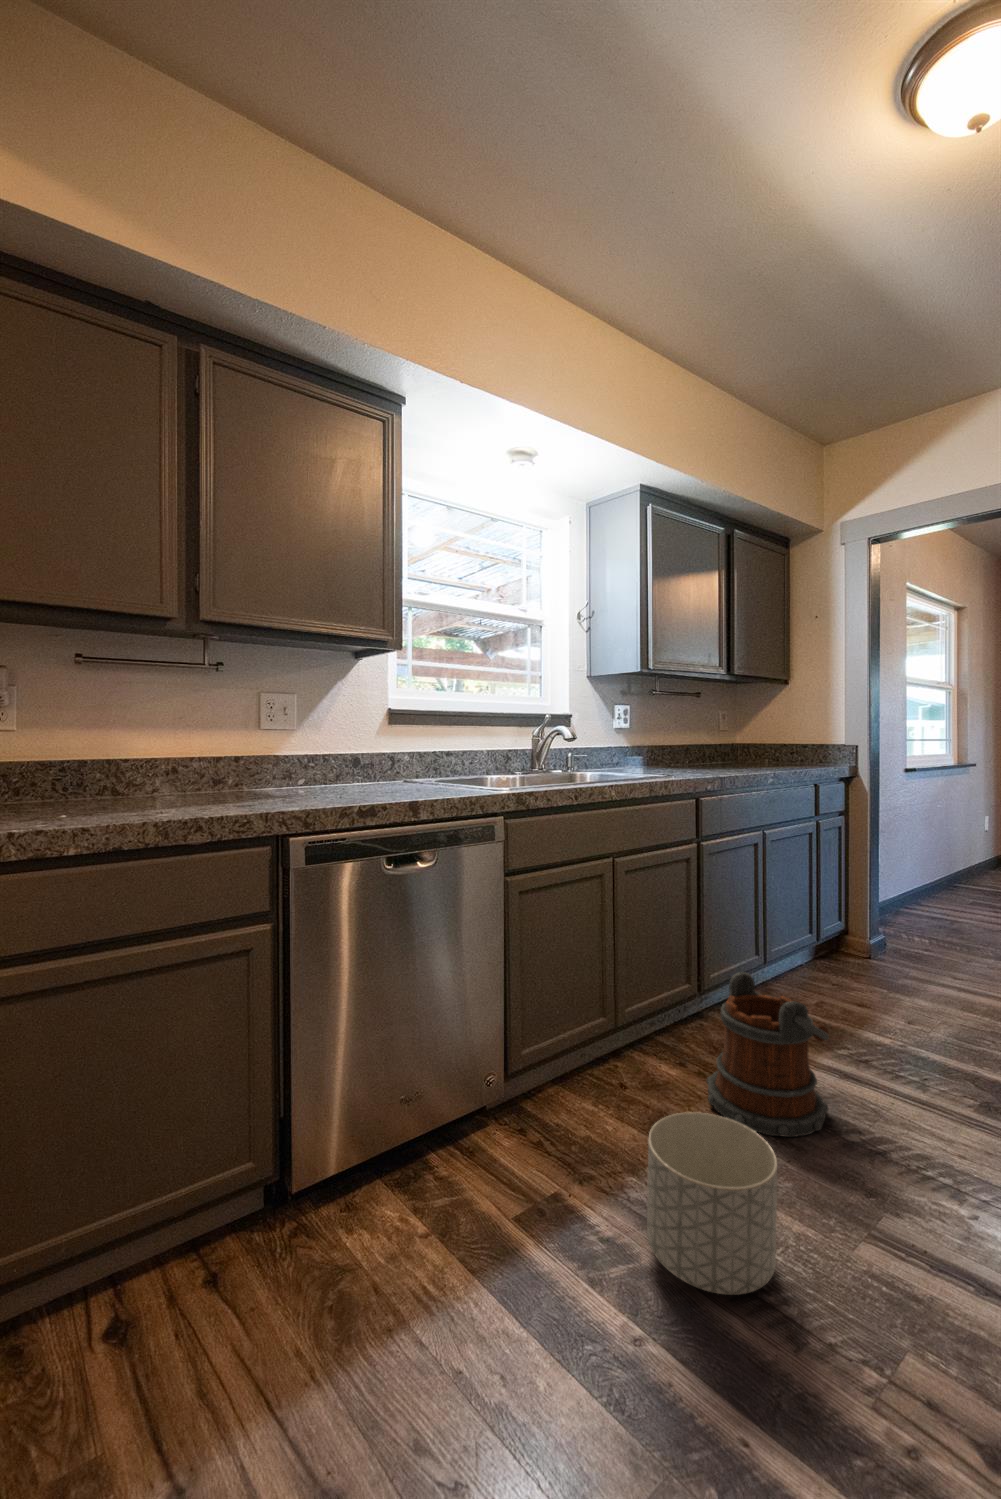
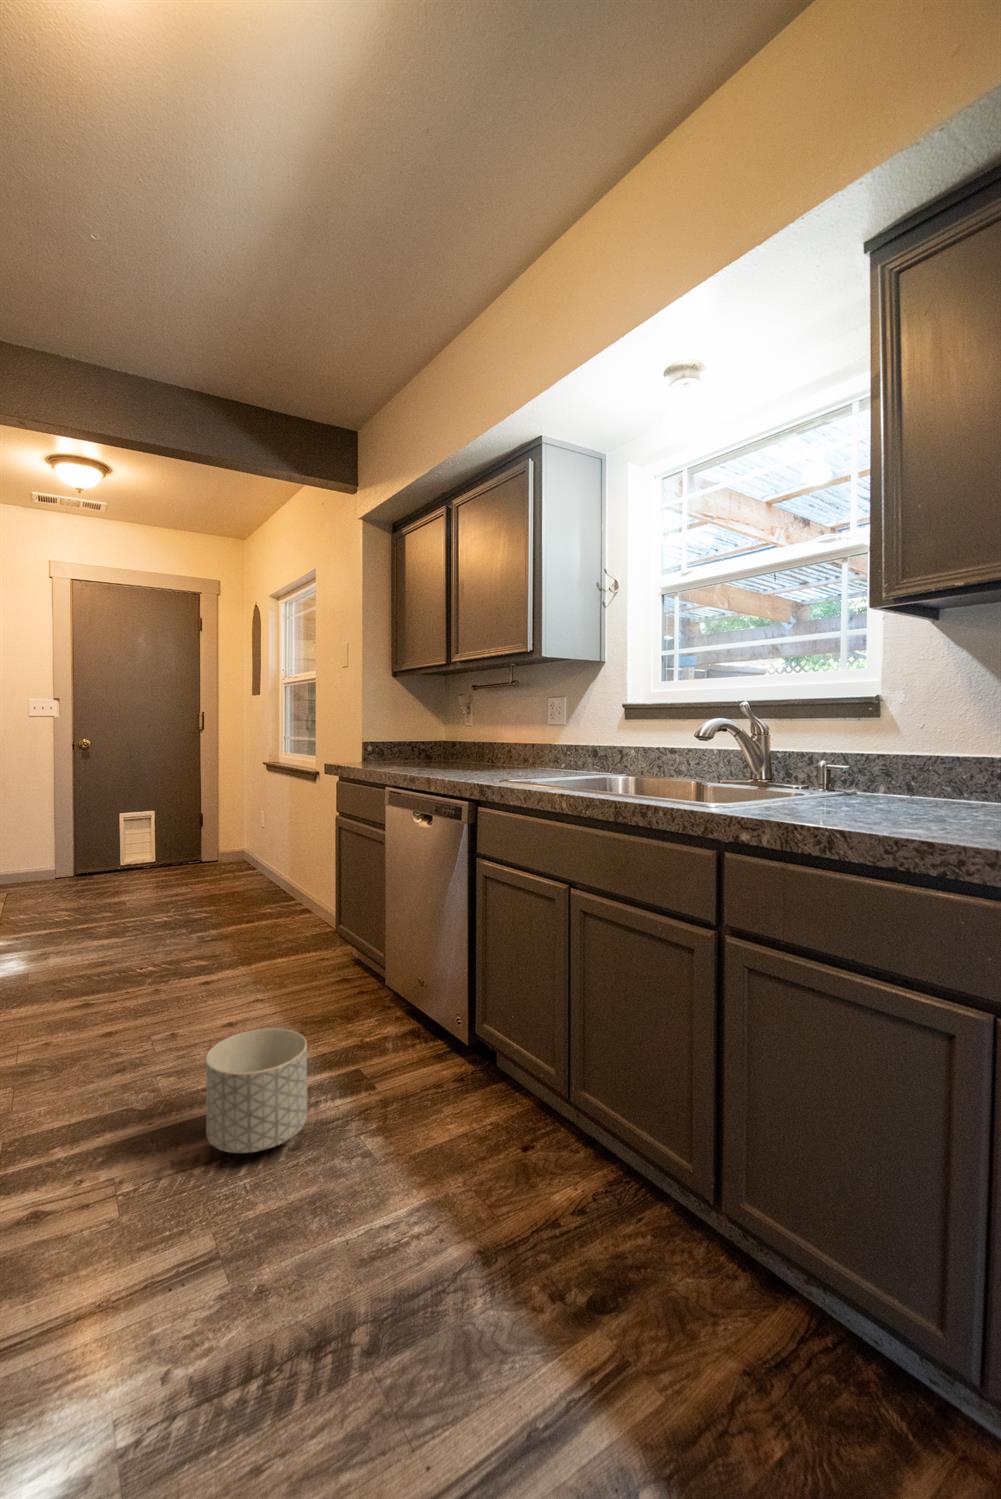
bucket: present [706,972,829,1137] -> none [372,1082,545,1328]

